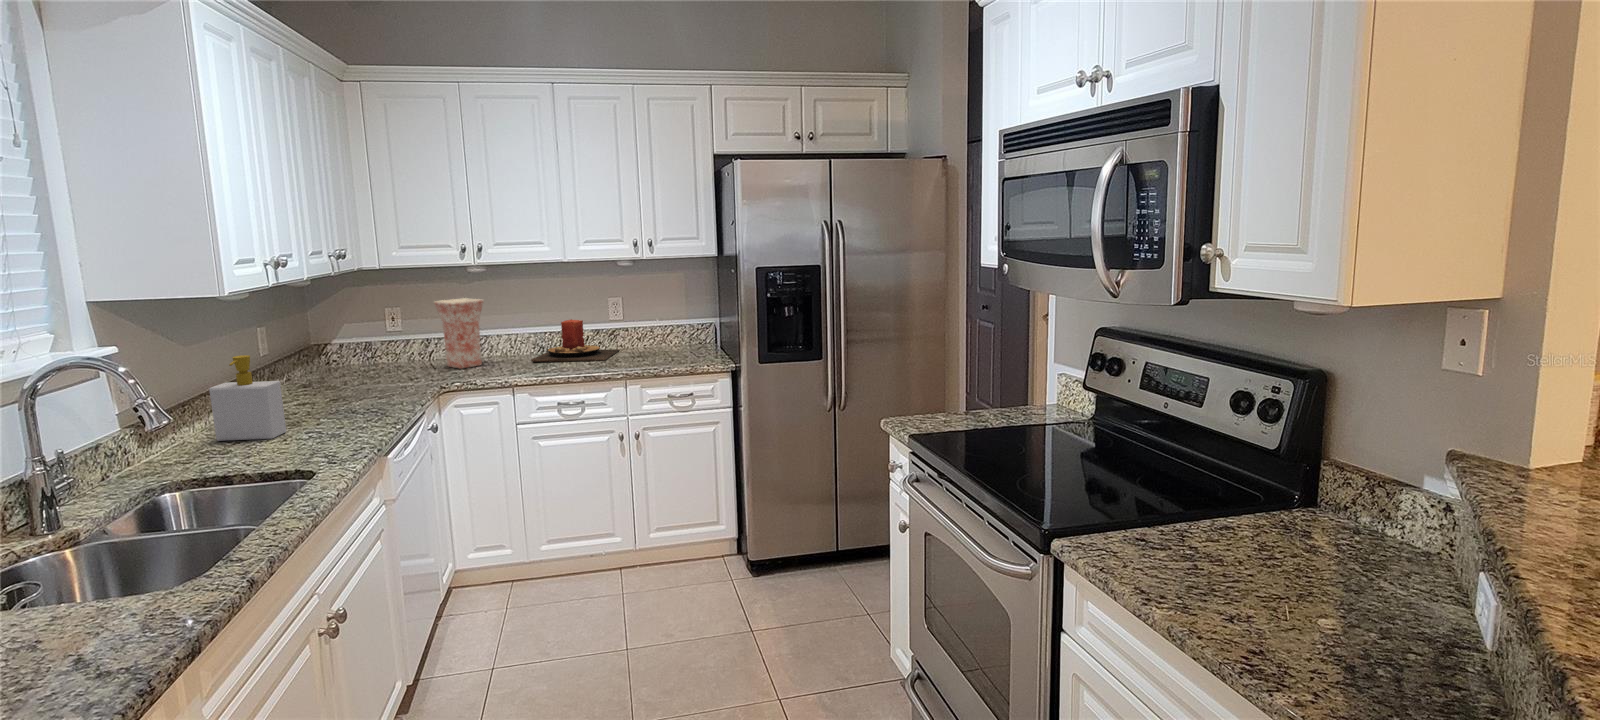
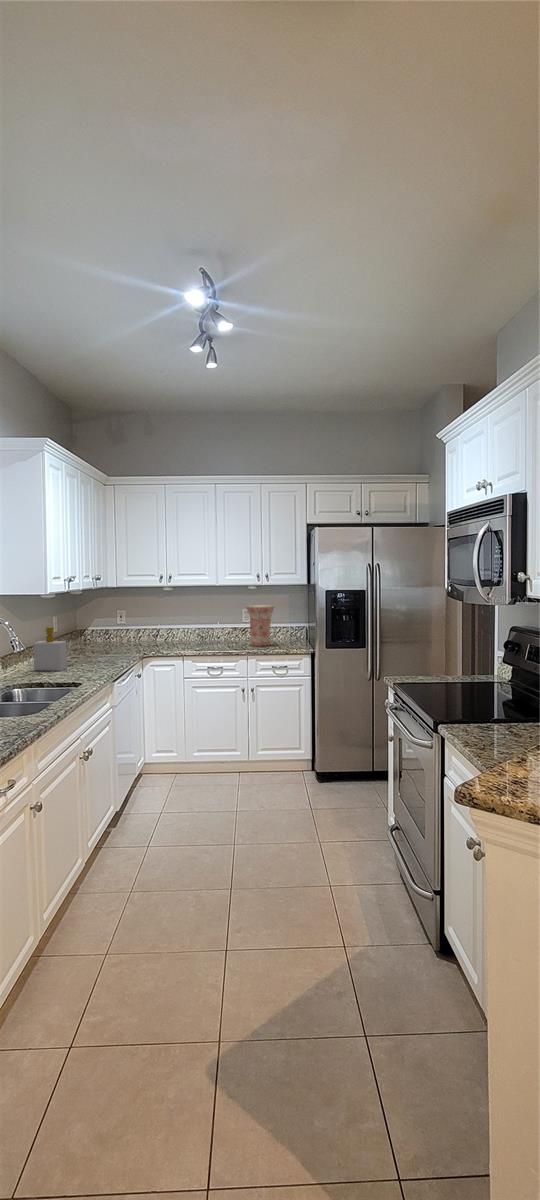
vase: present [434,298,484,369] -> present [246,605,274,646]
candle: present [531,319,619,362] -> none [195,620,247,645]

